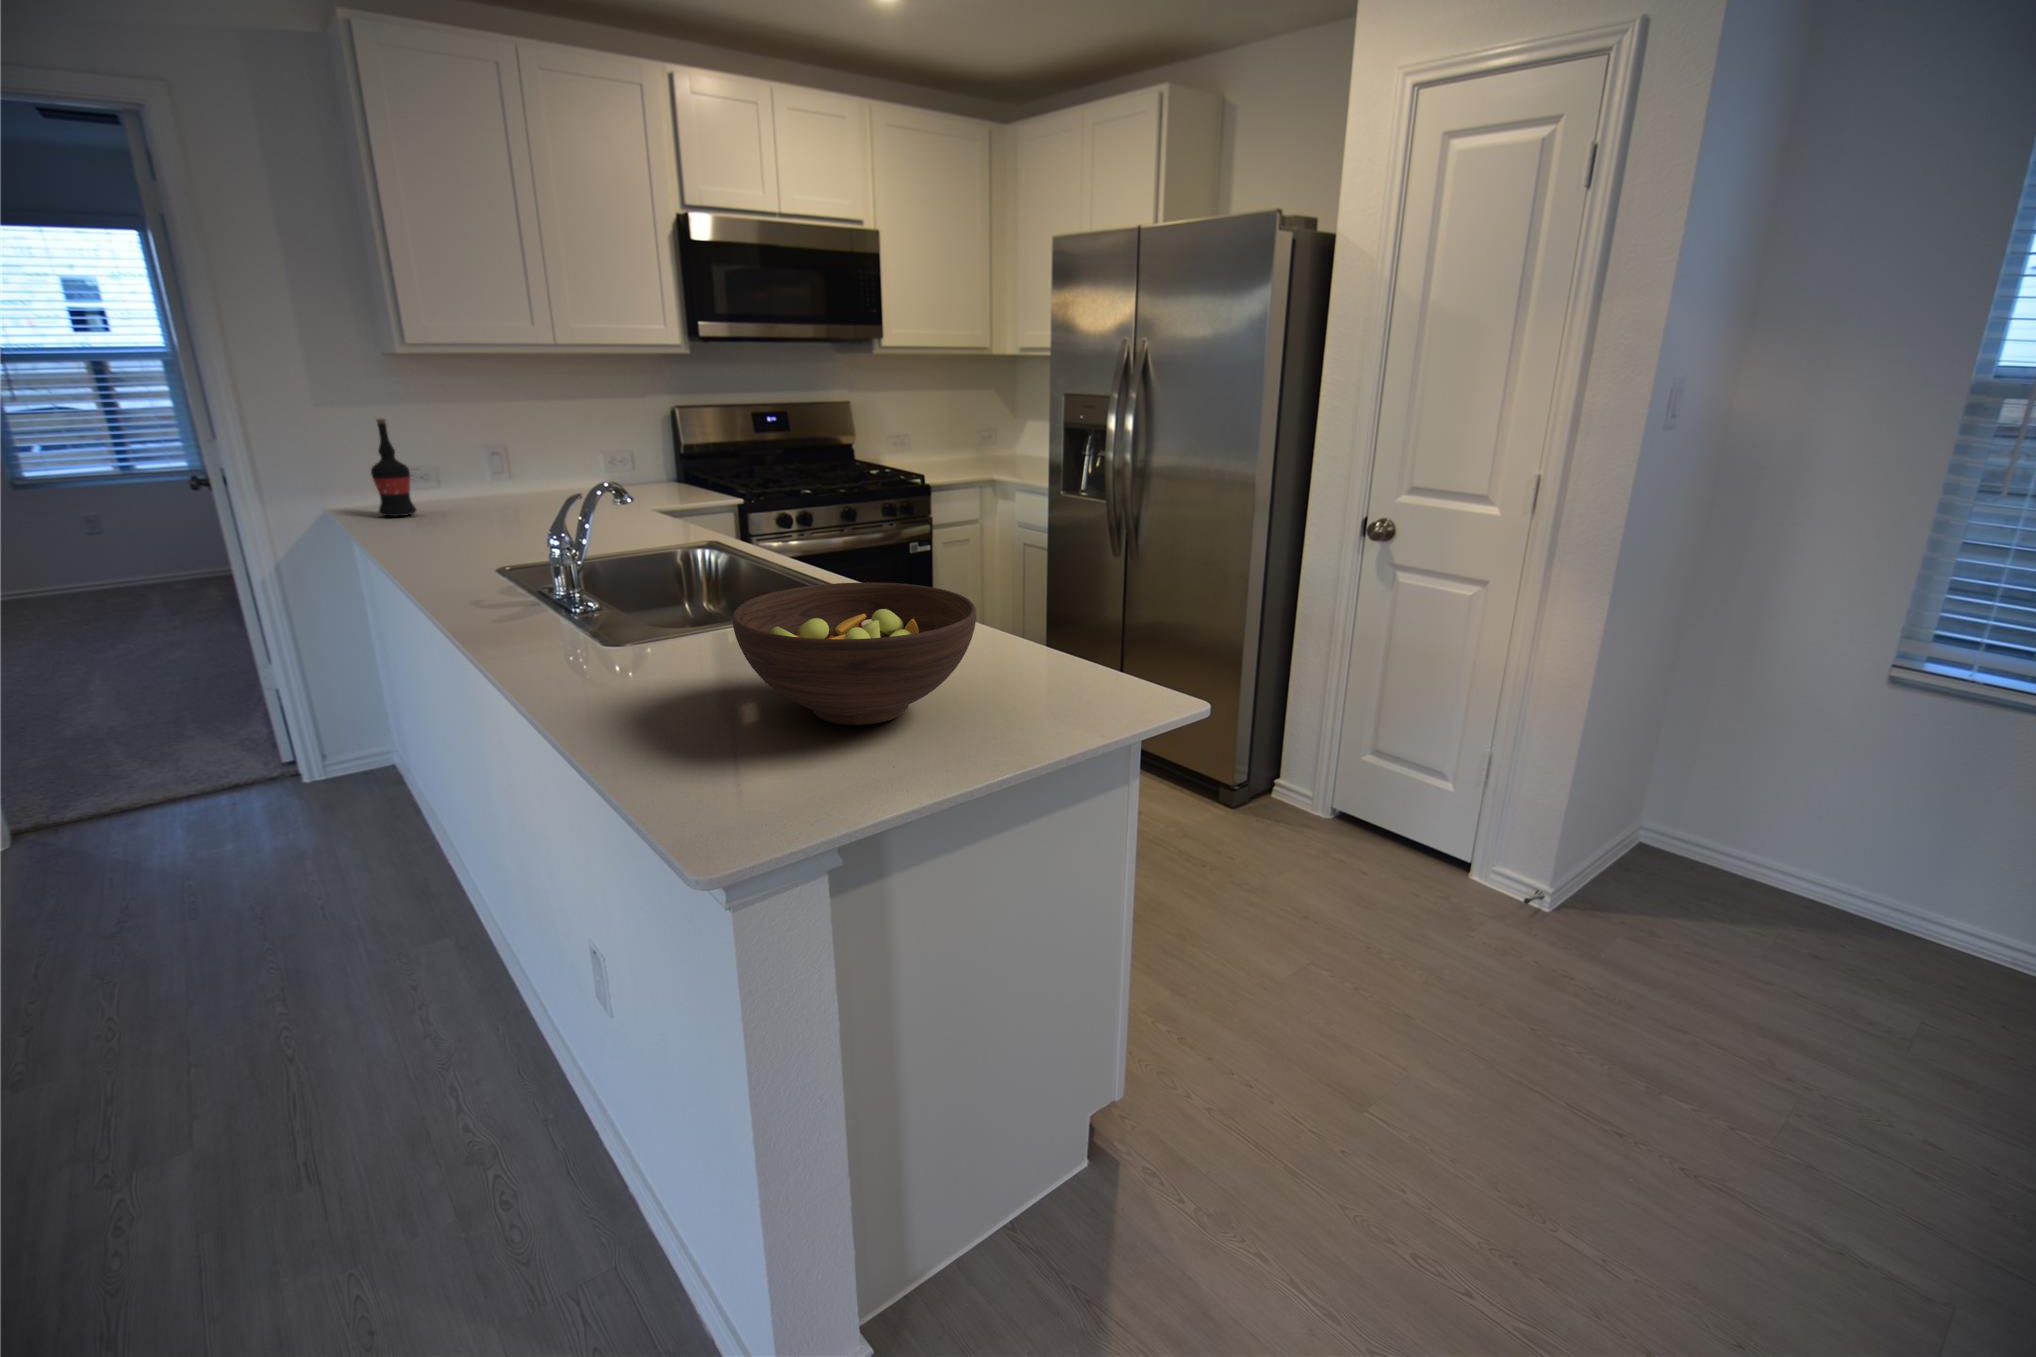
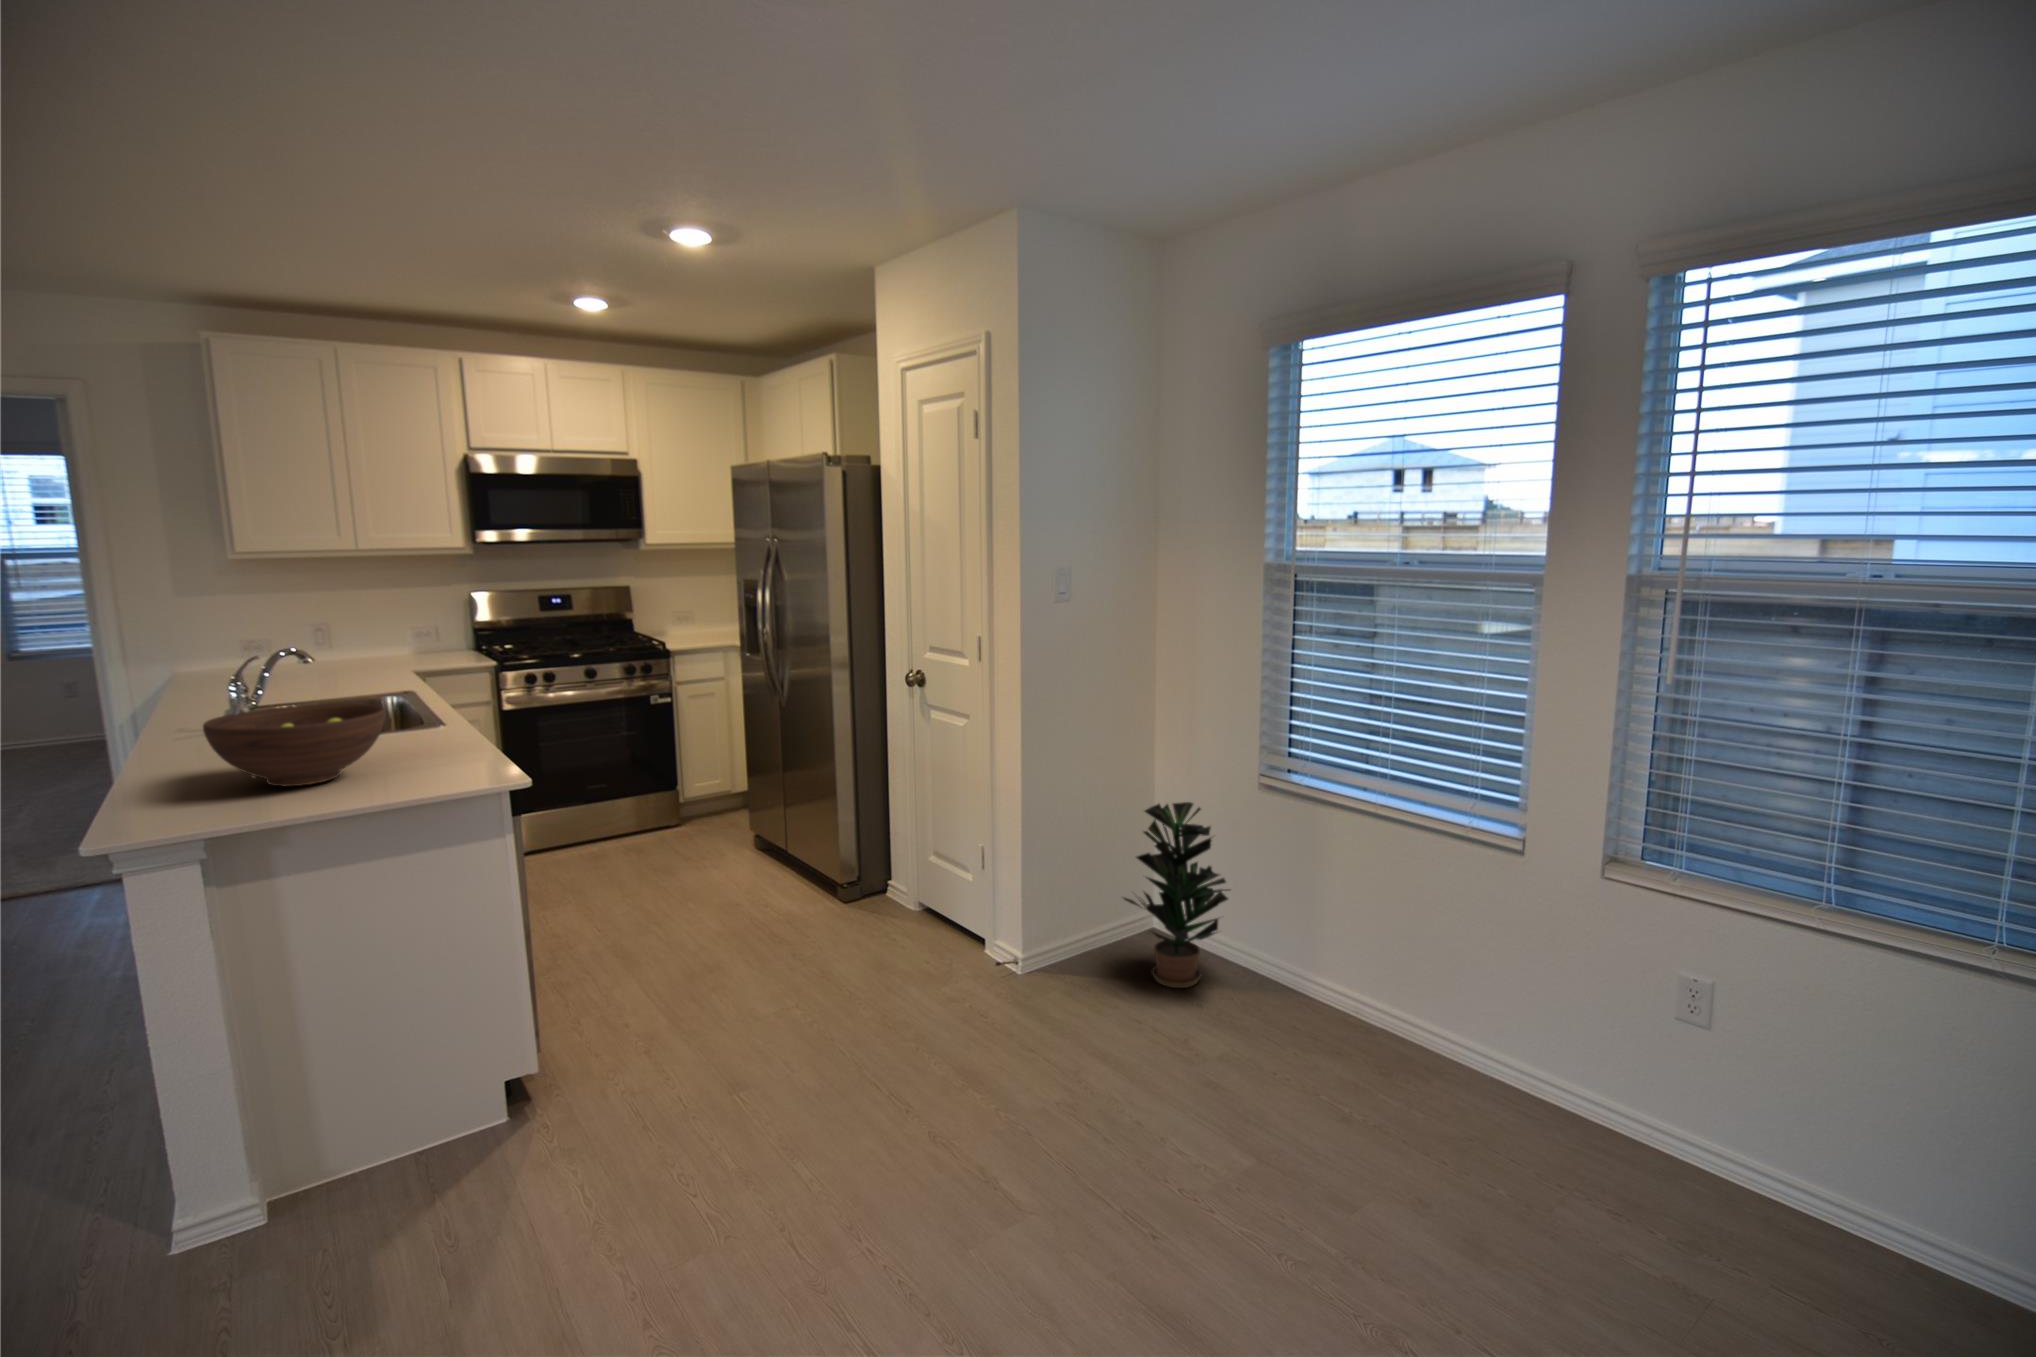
wine bottle: present [371,419,416,516] -> none [191,605,227,677]
potted plant: none [1685,700,1869,933] -> present [1124,802,1230,988]

